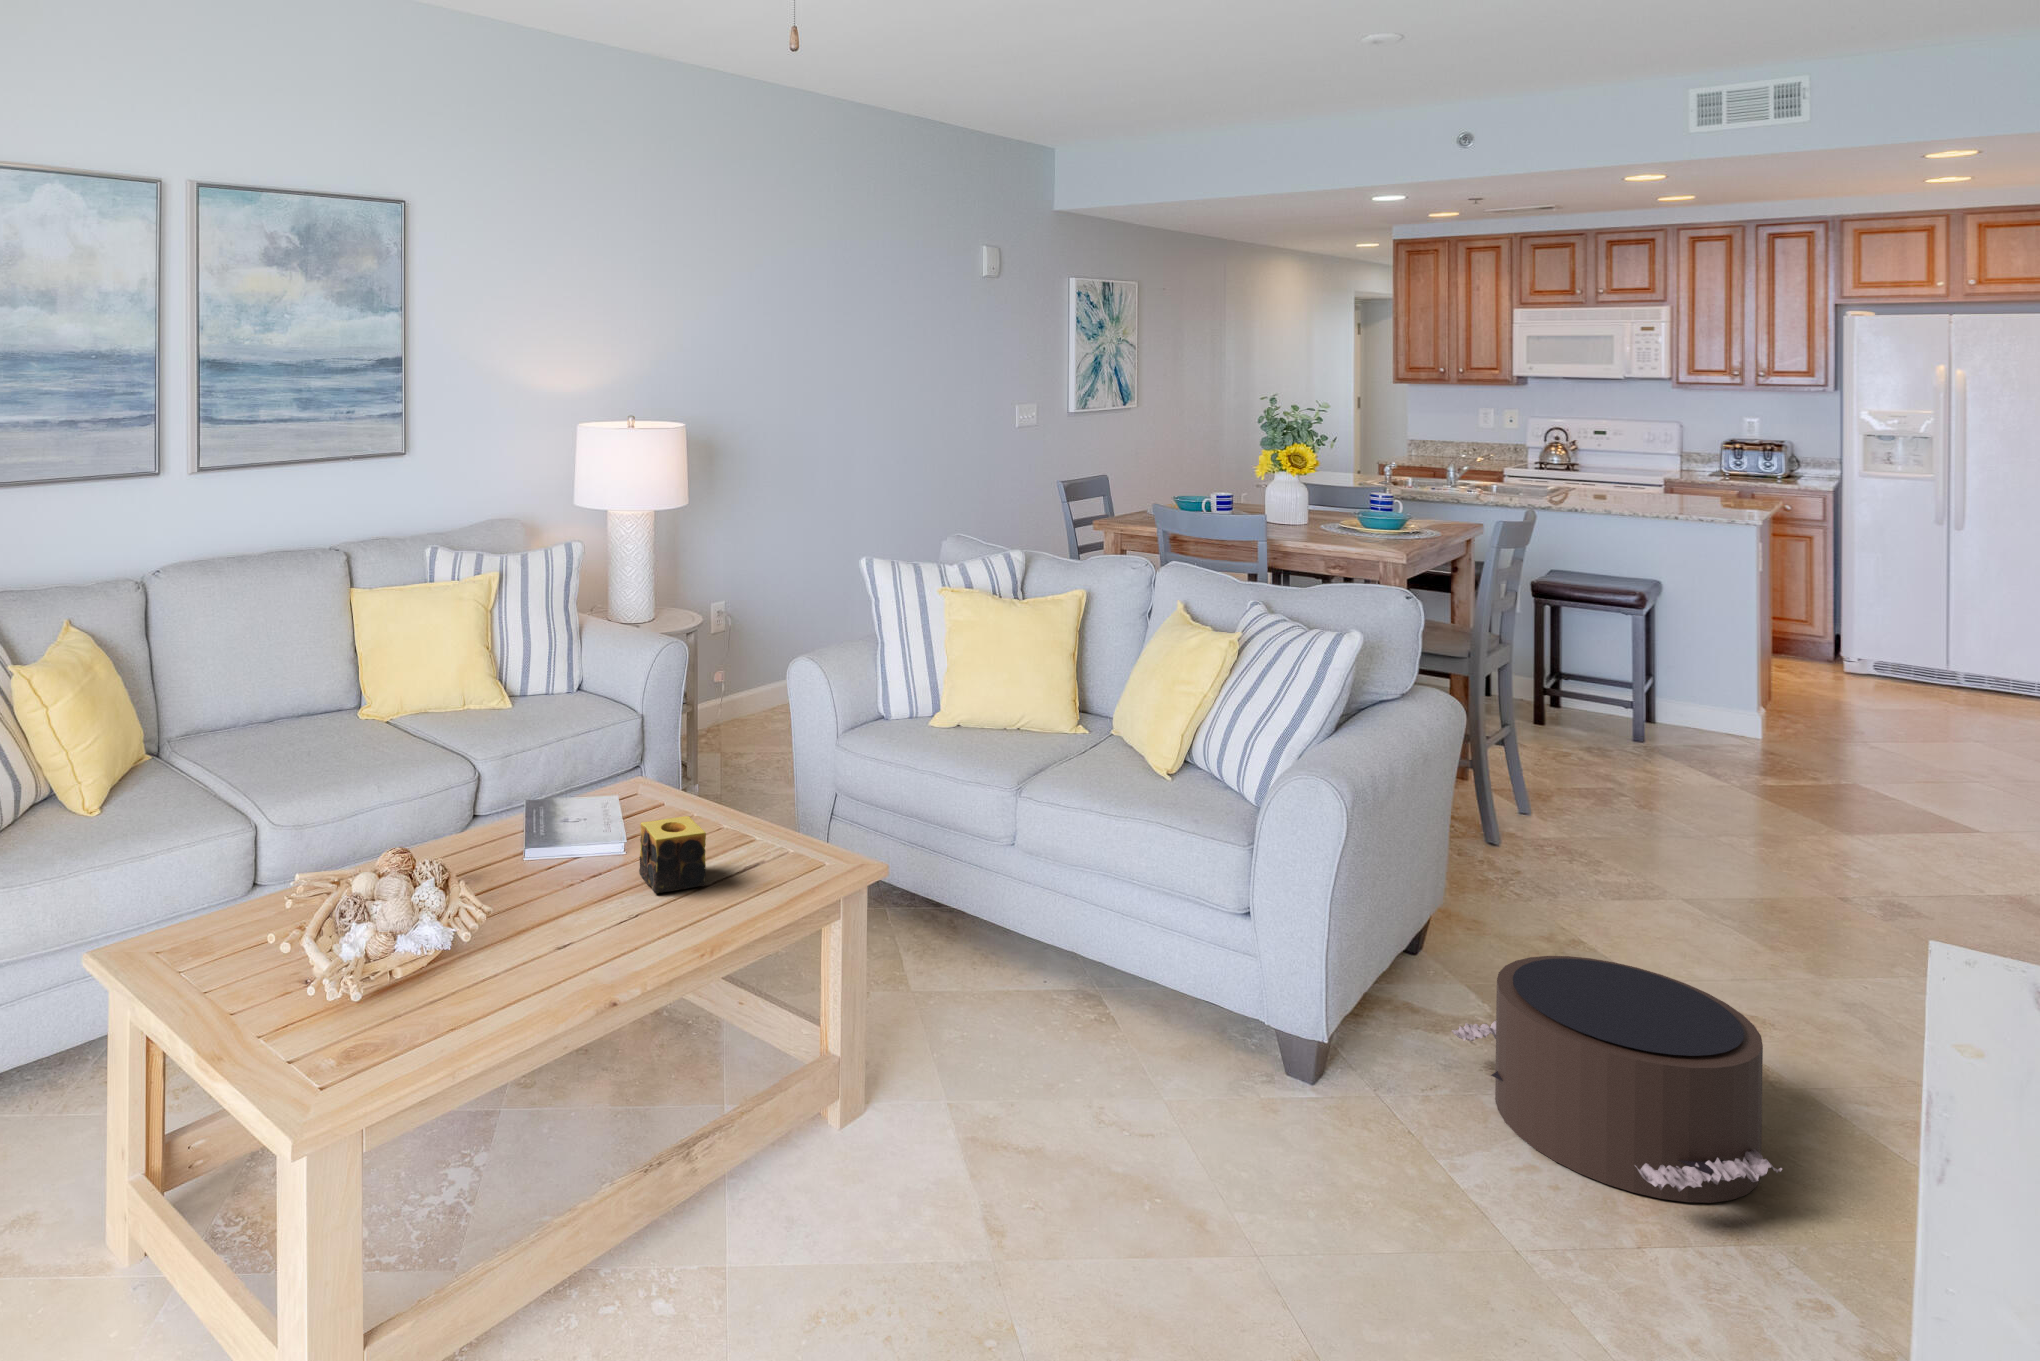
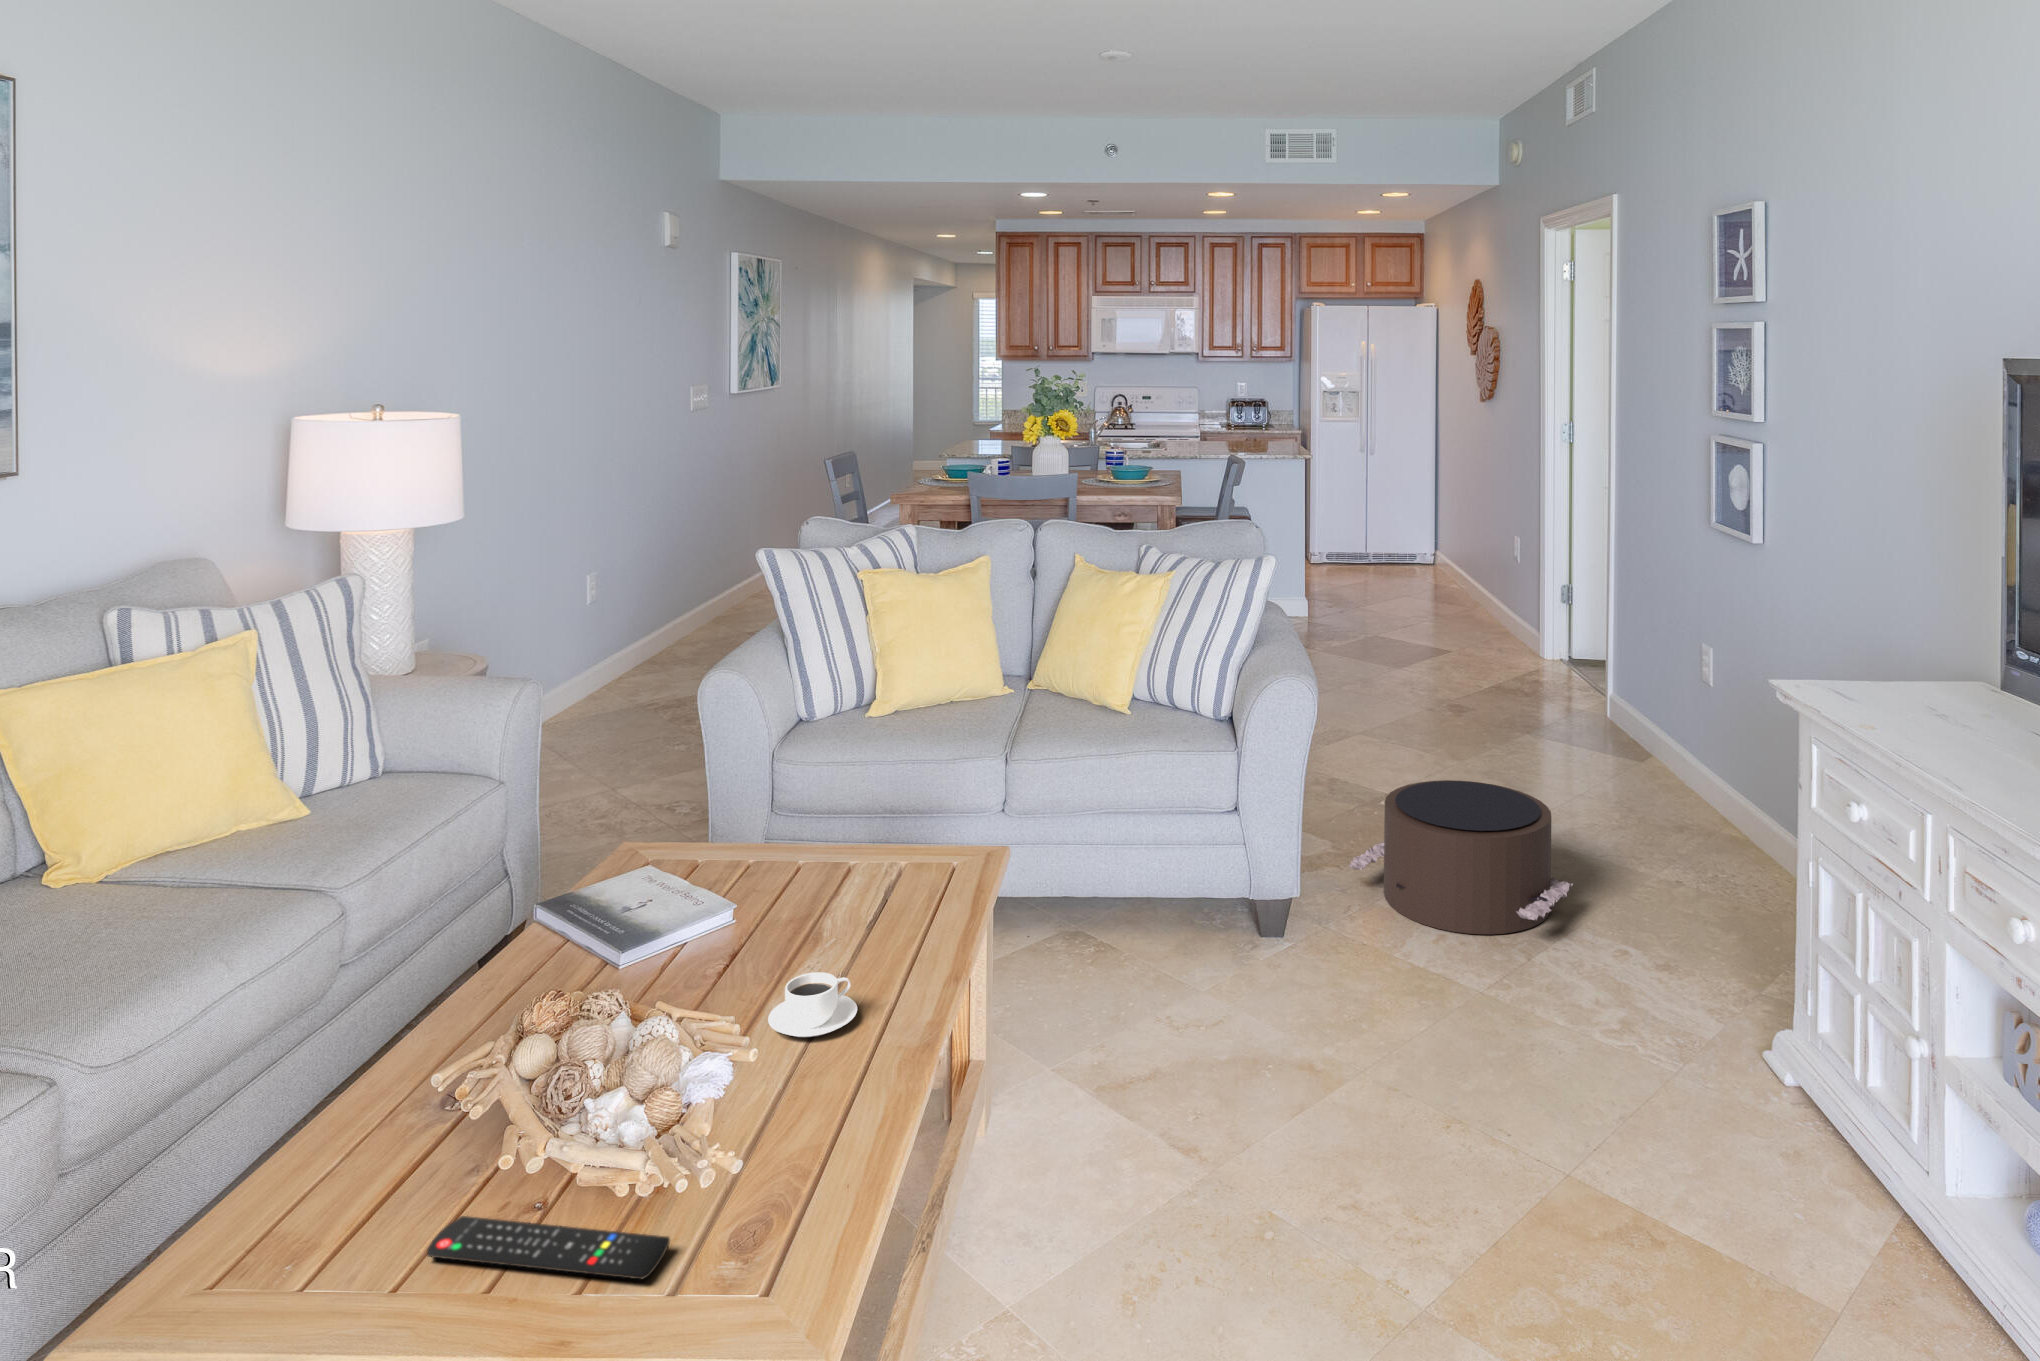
candle: present [639,816,706,893] -> none [768,853,856,947]
coffee cup: none [545,904,617,956] -> present [768,972,857,1037]
remote control: none [224,975,316,1056] -> present [427,1216,670,1279]

